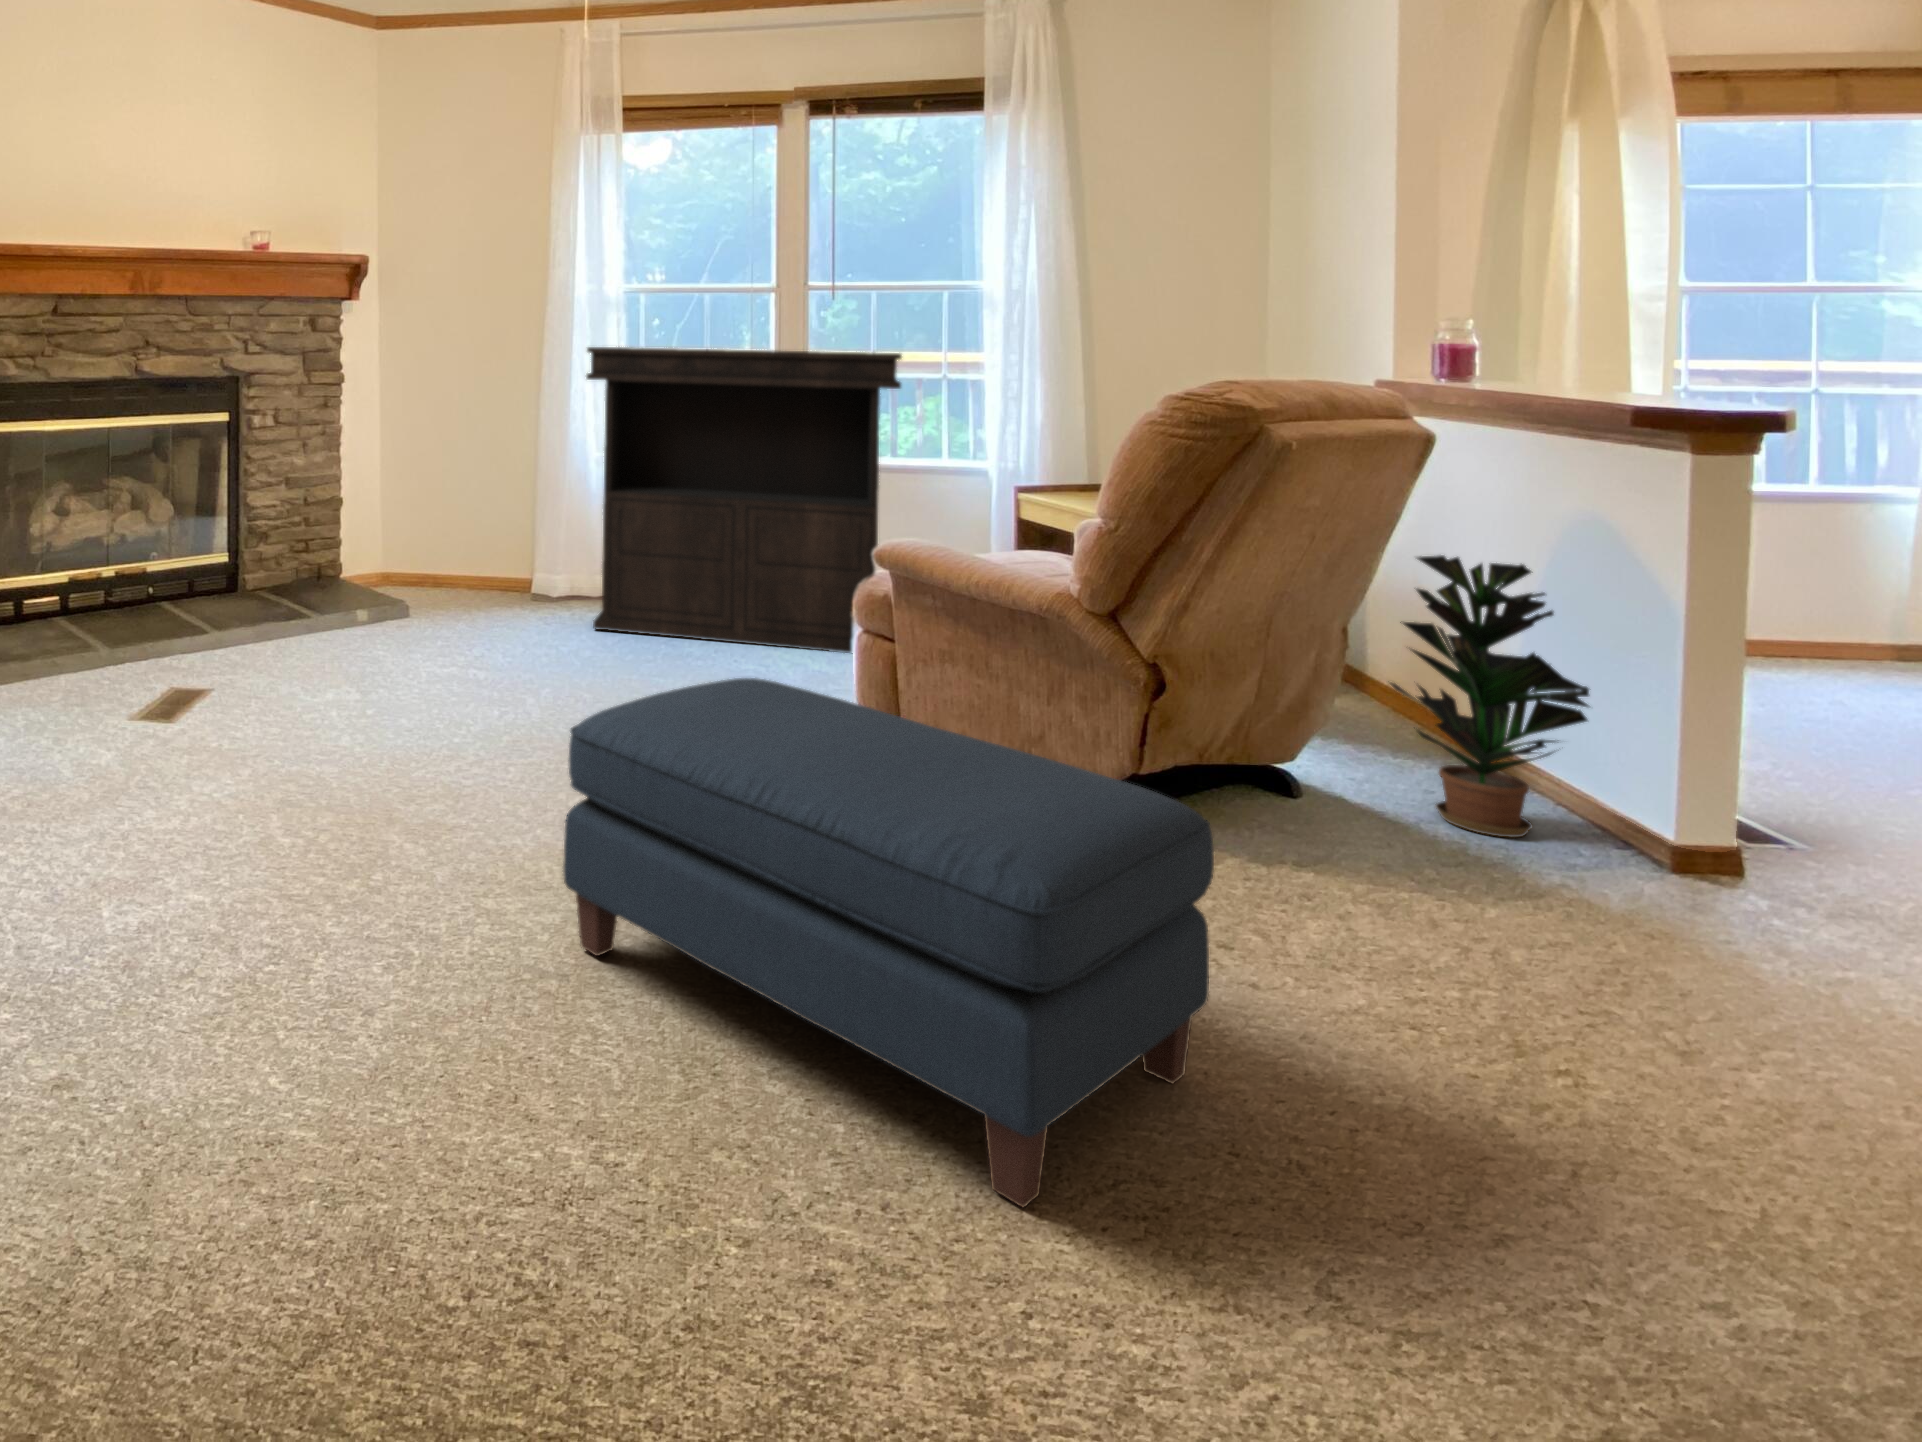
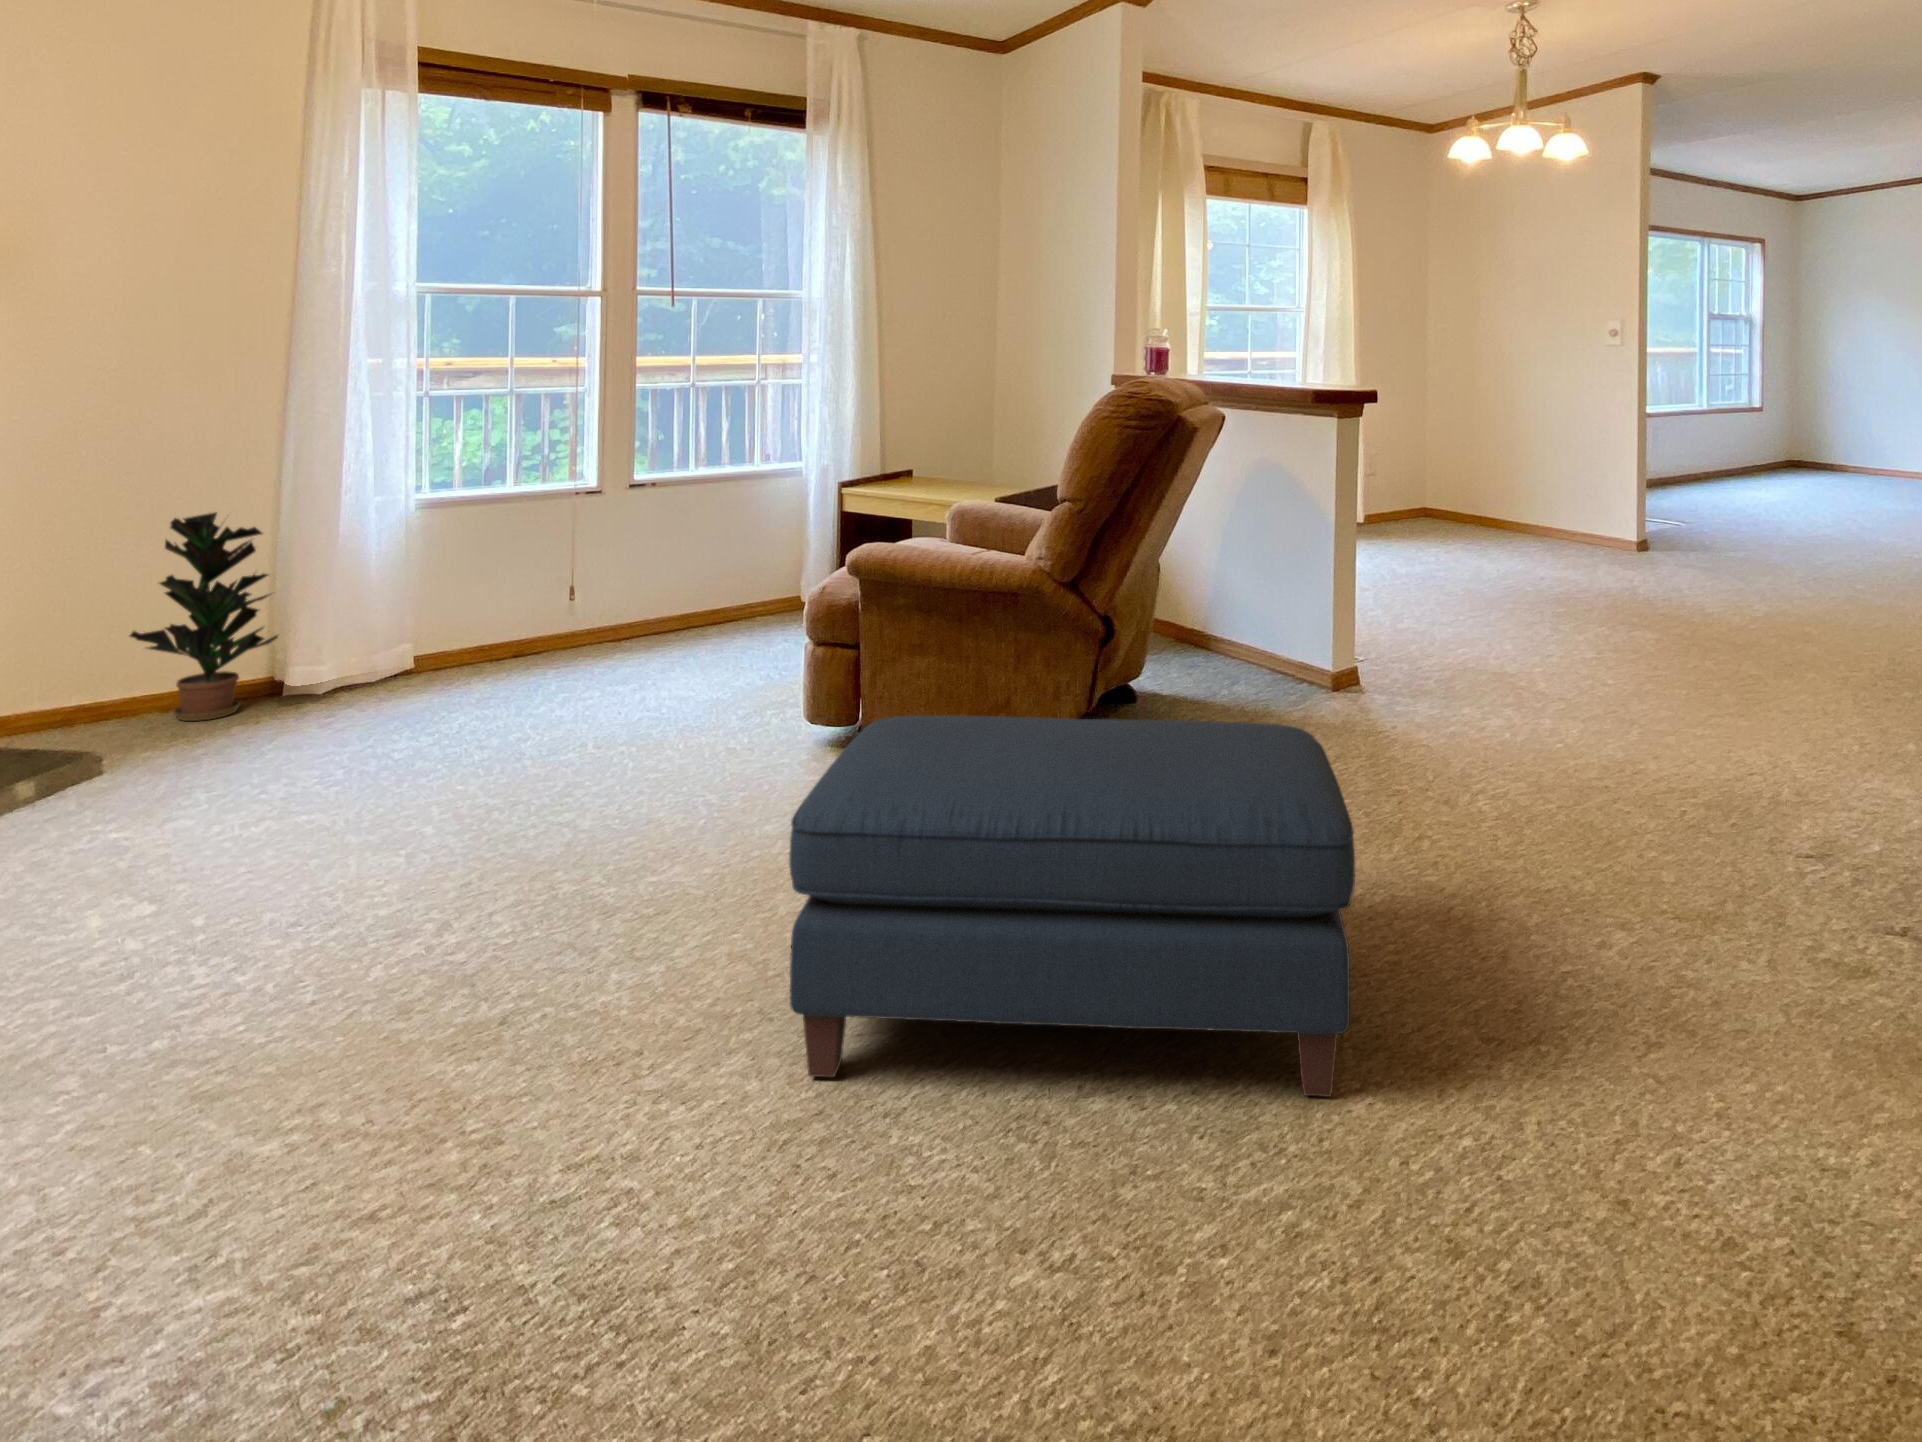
console table: present [586,347,902,653] -> none [402,362,778,721]
potted plant: present [1390,555,1589,837] -> present [130,512,278,721]

